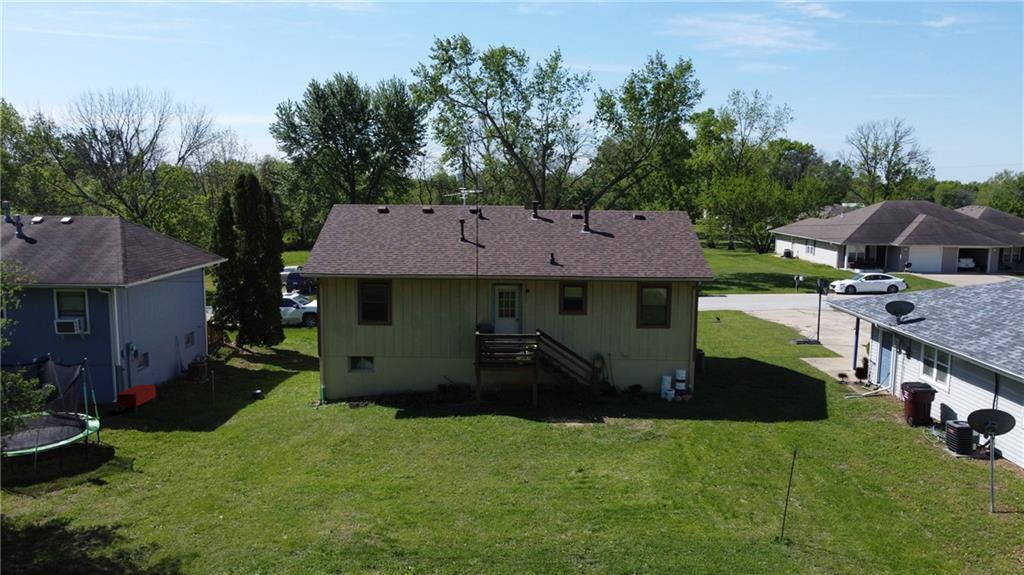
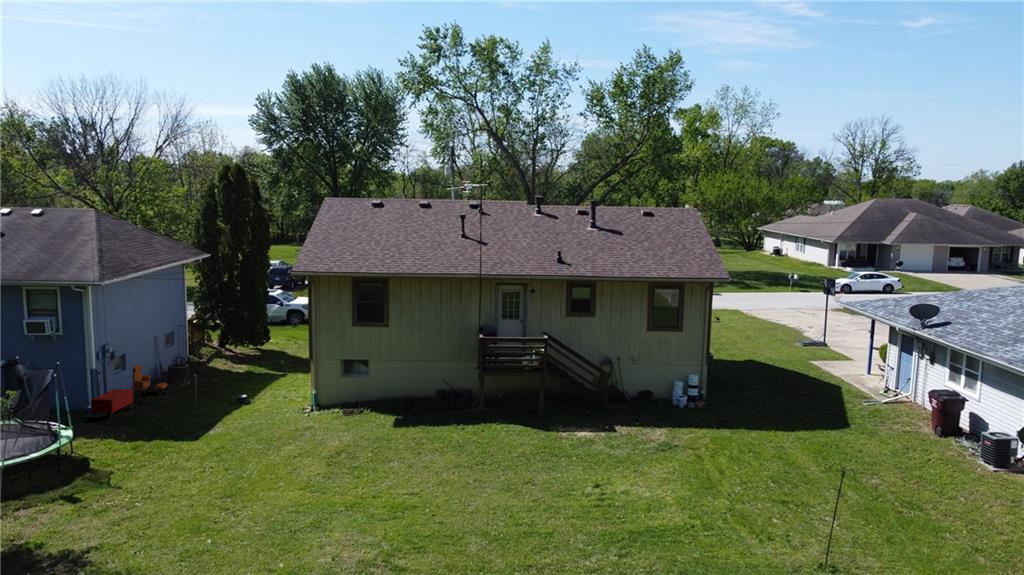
lounge chair: present [837,357,869,385] -> present [132,365,168,395]

